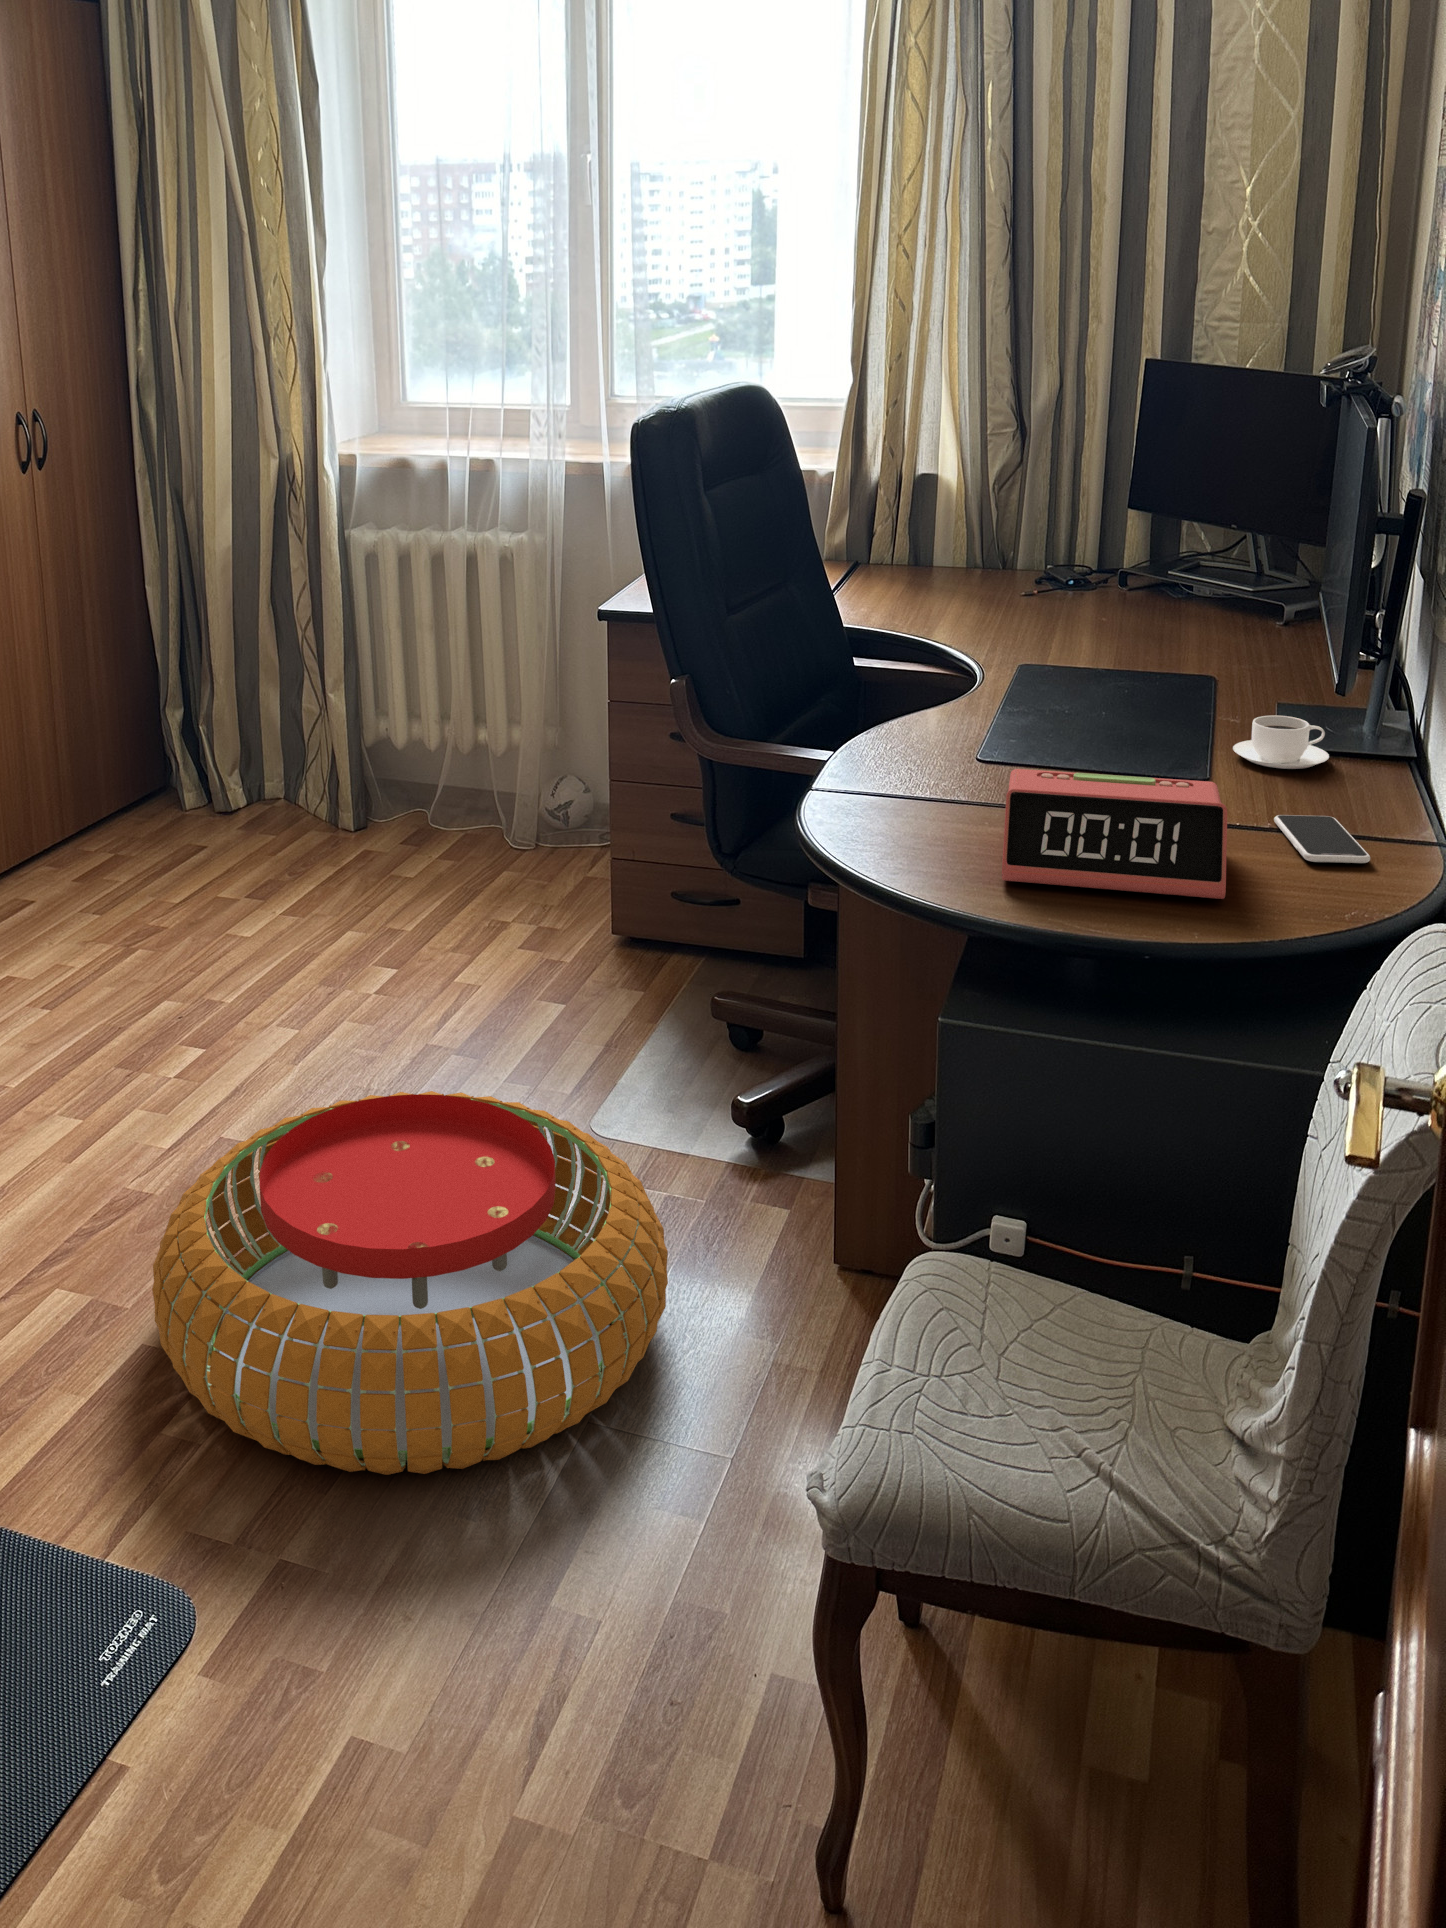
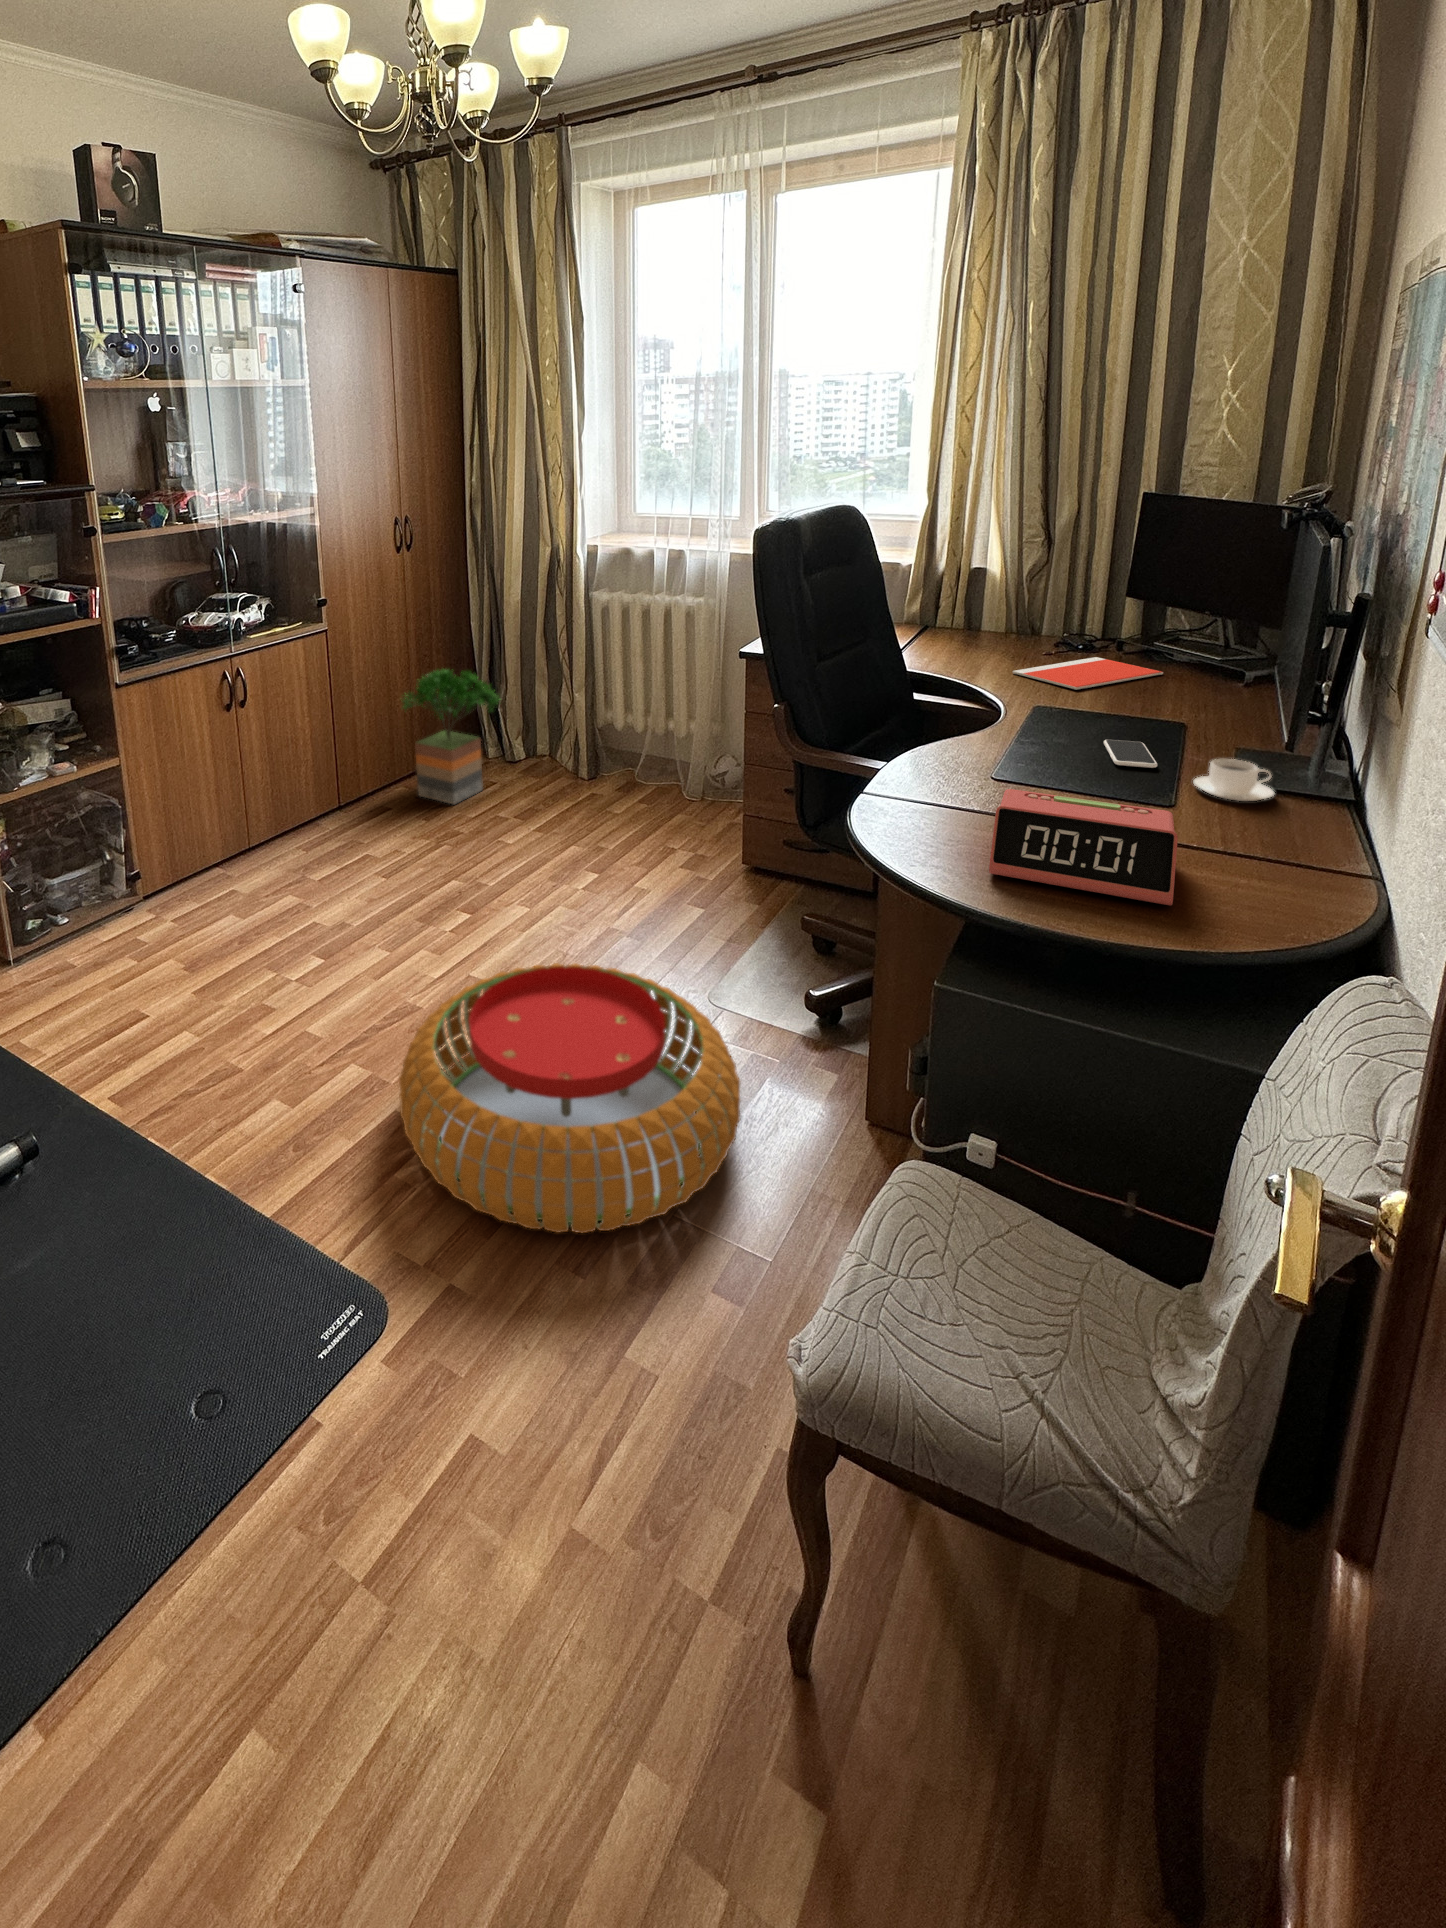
notebook: none [988,594,1181,639] -> present [1012,657,1163,690]
potted tree: none [36,657,211,884] -> present [403,669,500,804]
smartphone: present [1274,815,1370,863] -> present [1104,740,1157,768]

